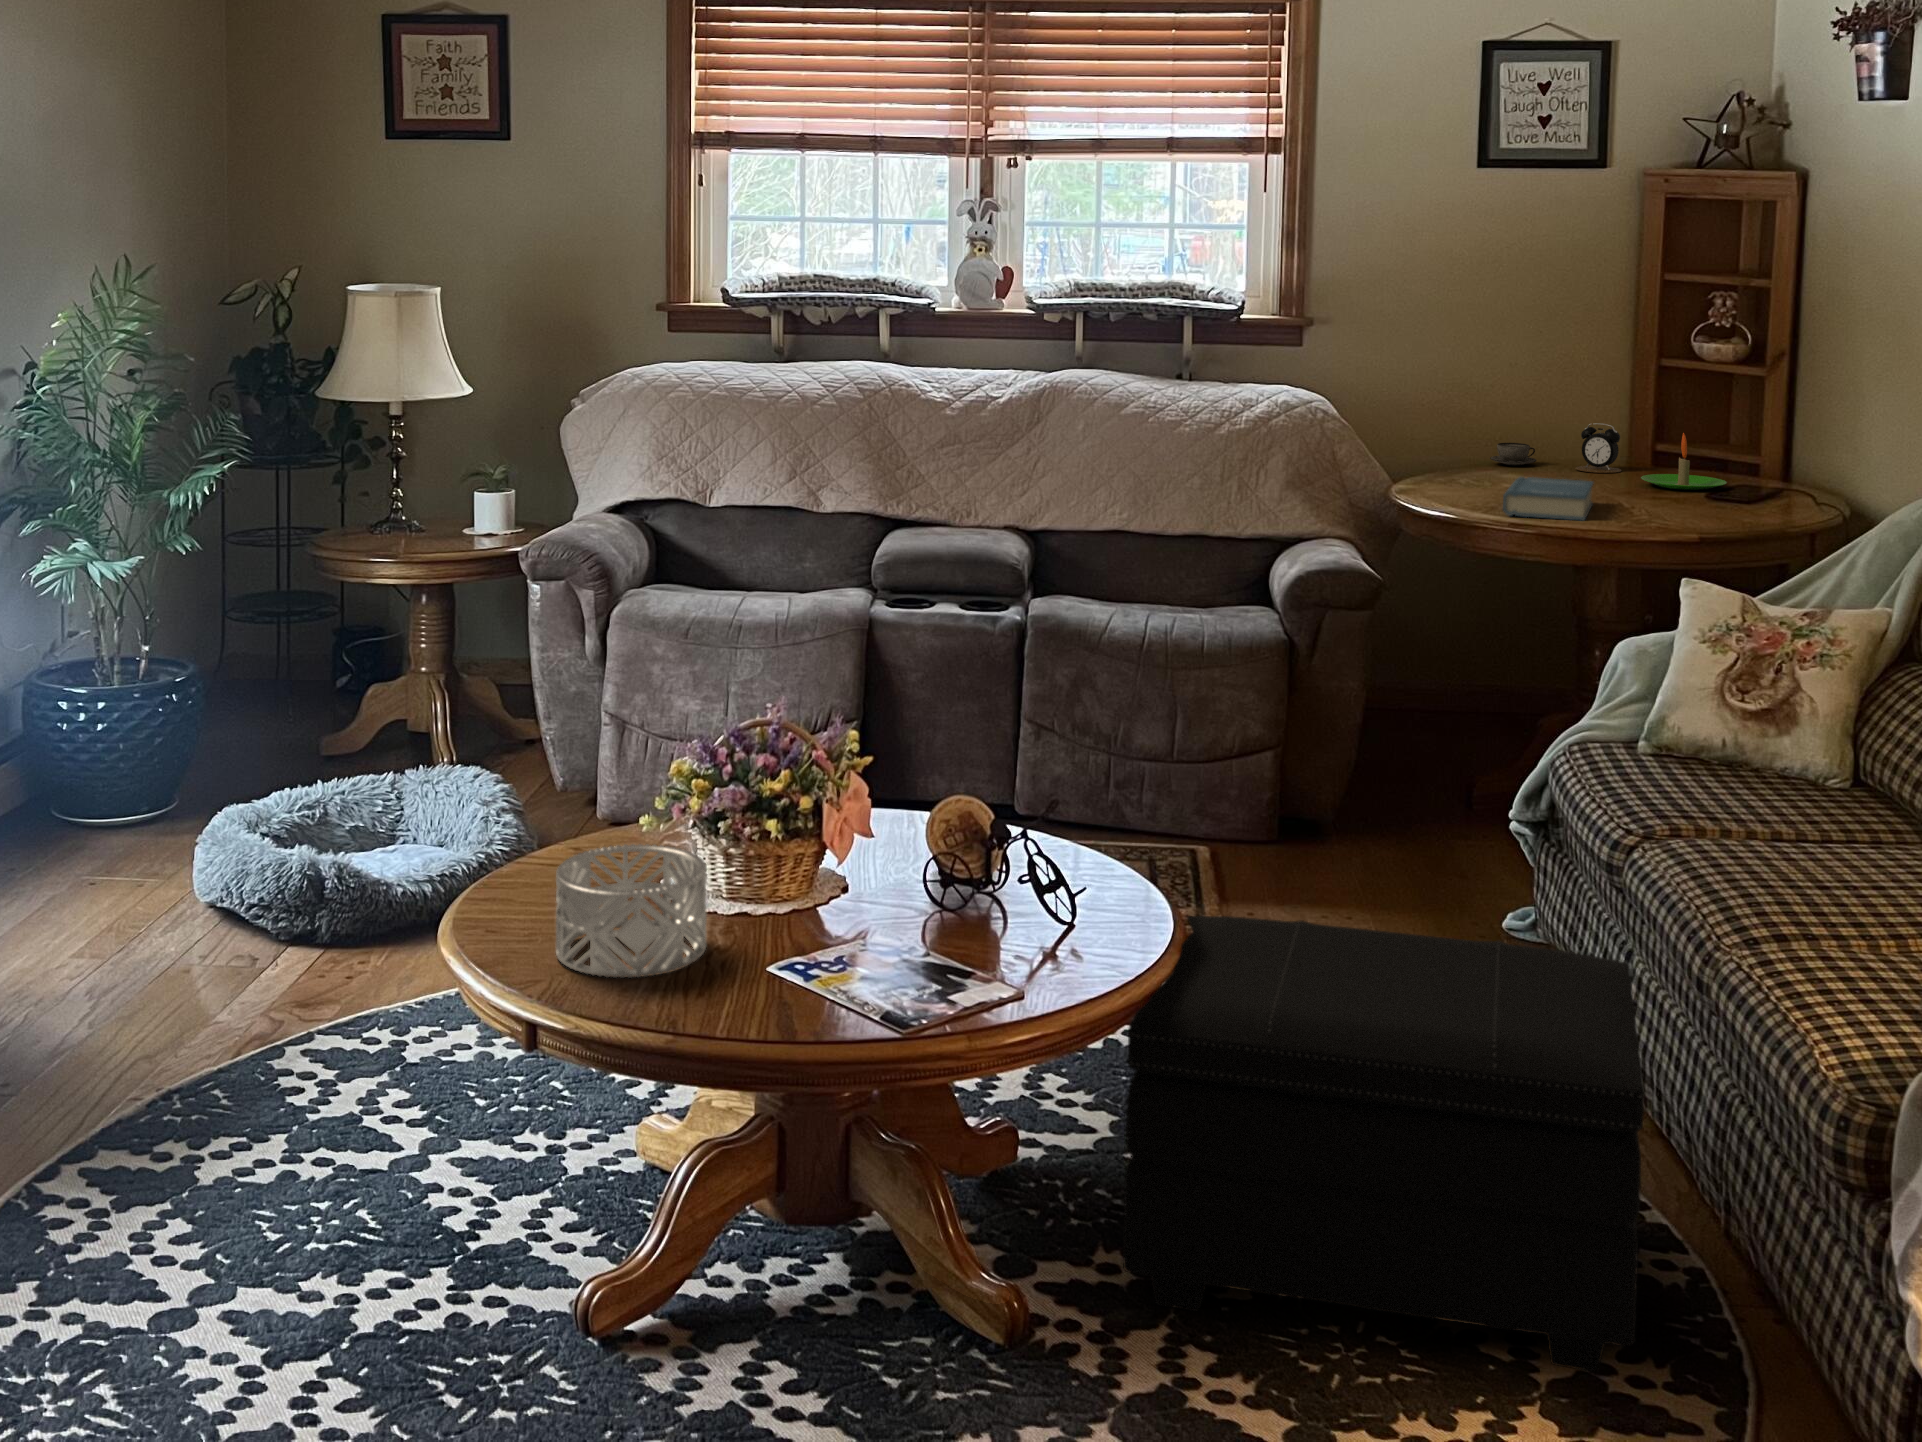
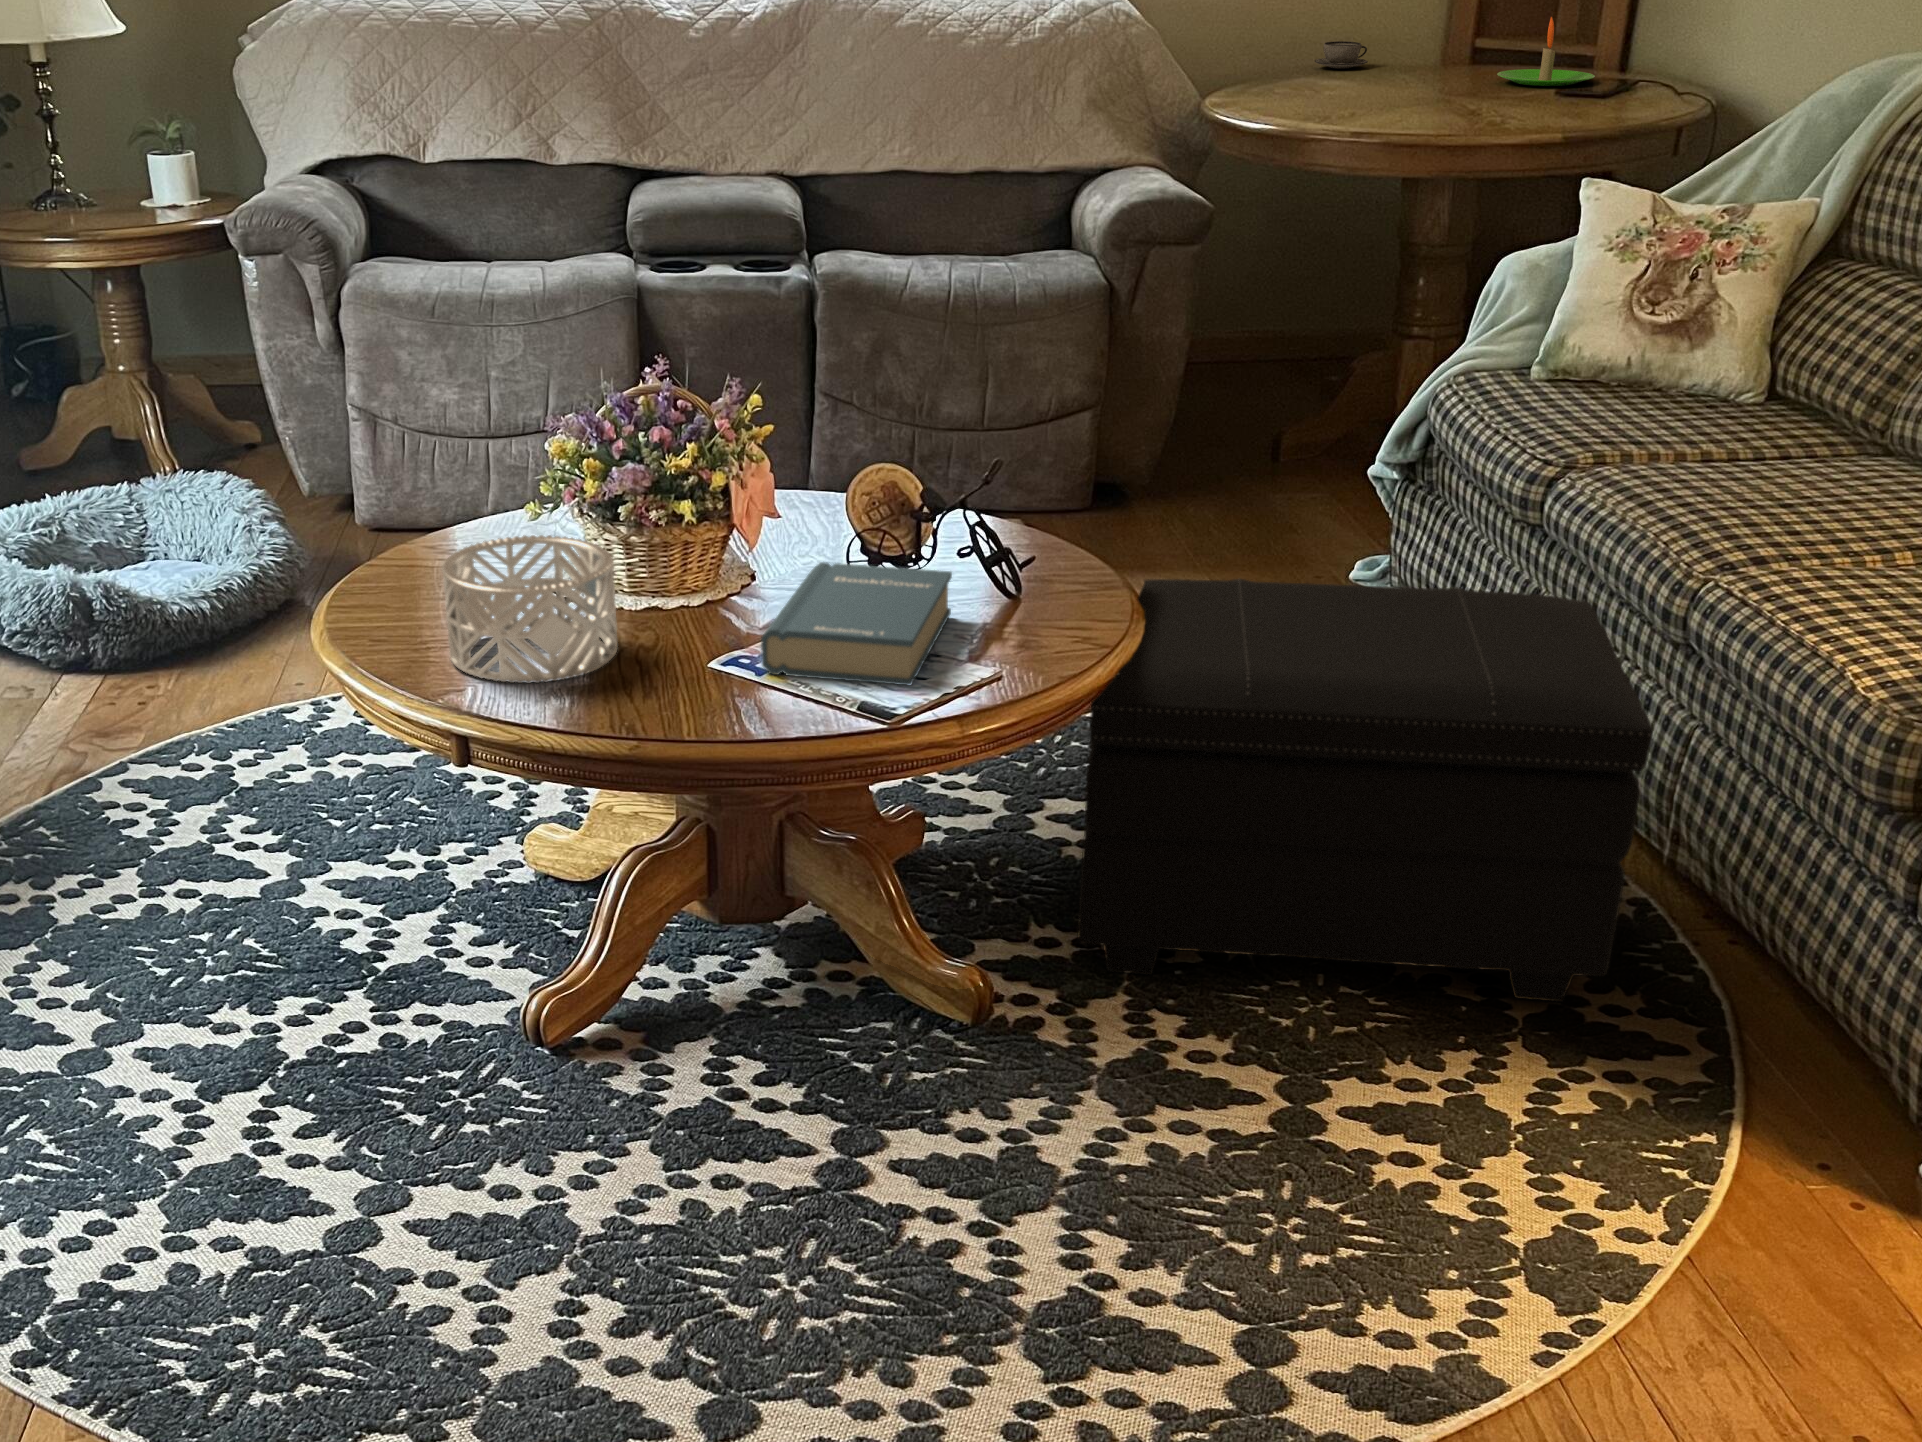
alarm clock: present [1576,423,1621,473] -> none [1414,12,1468,72]
hardback book: present [1503,477,1593,521] -> present [761,562,952,685]

